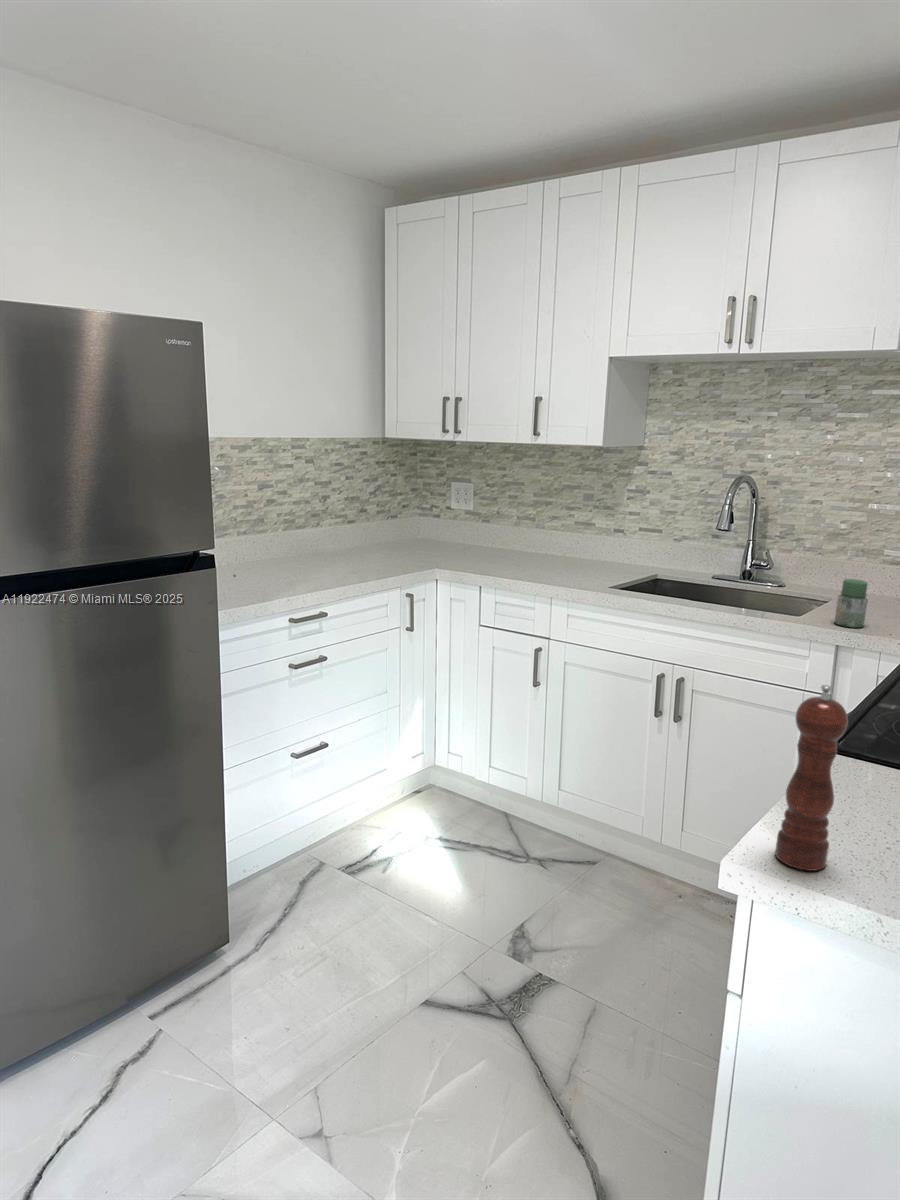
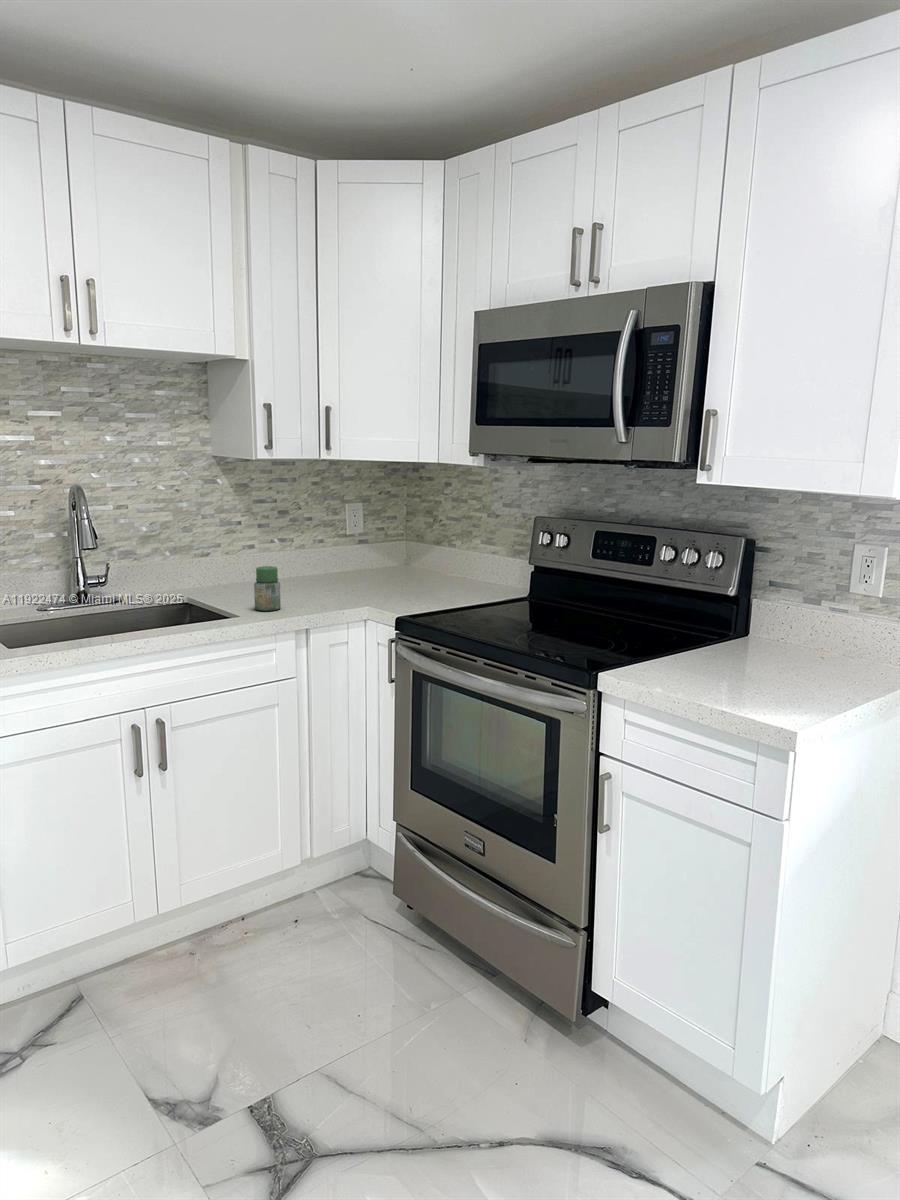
pepper mill: present [775,685,848,871] -> none [748,584,791,712]

